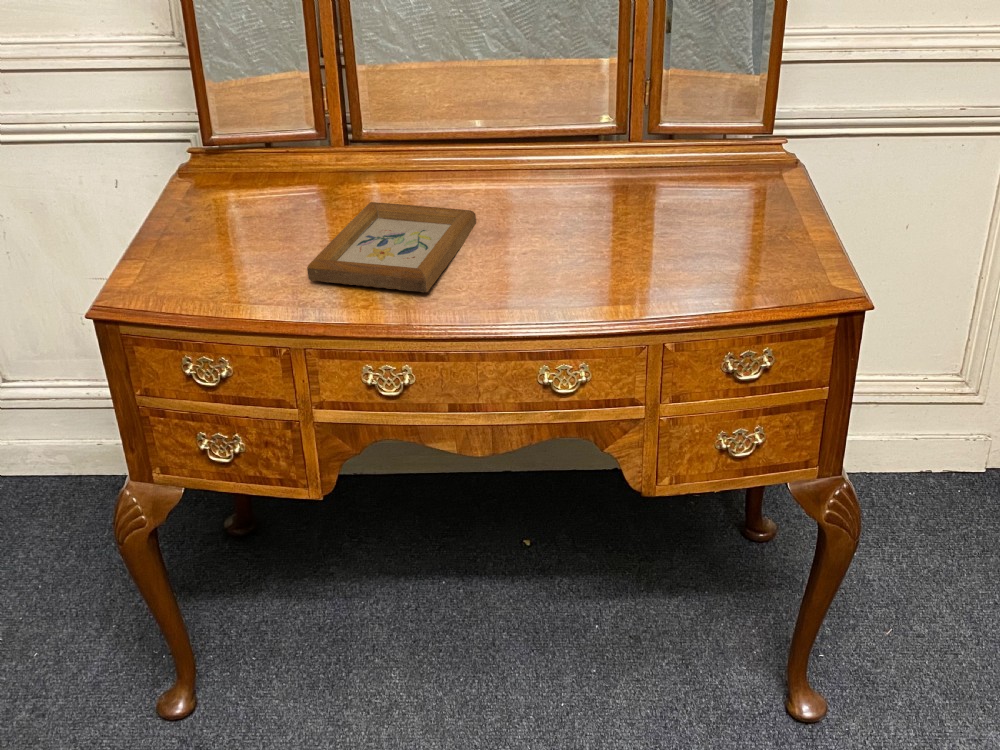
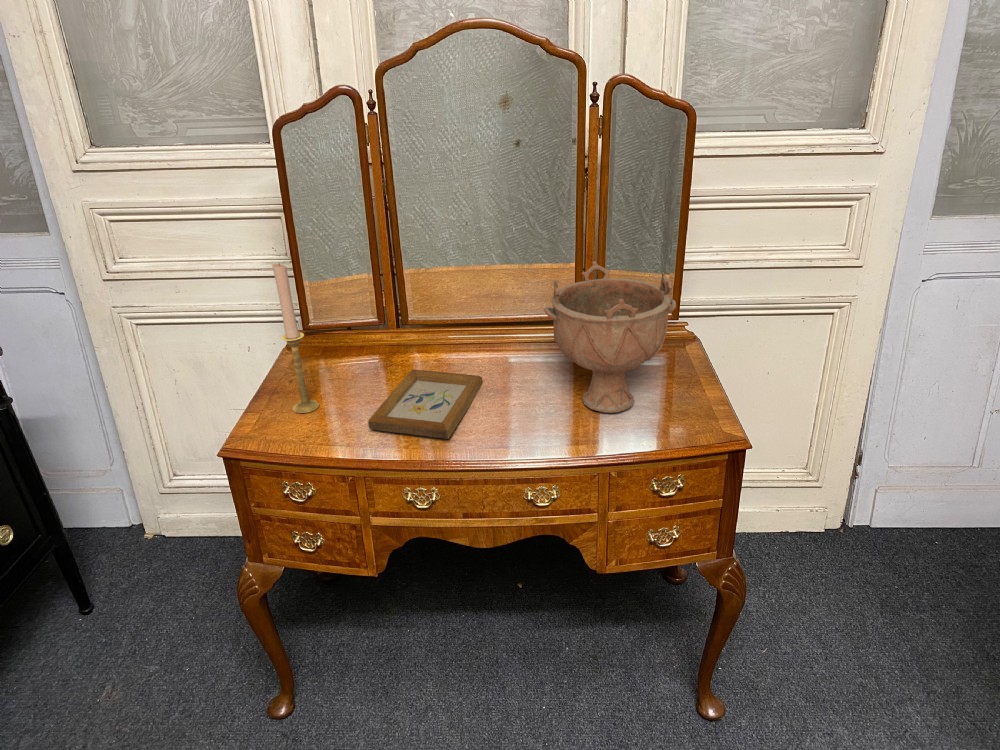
candlestick: none [161,22,232,260] -> present [272,264,319,413]
decorative bowl: none [571,31,769,260] -> present [544,261,676,413]

